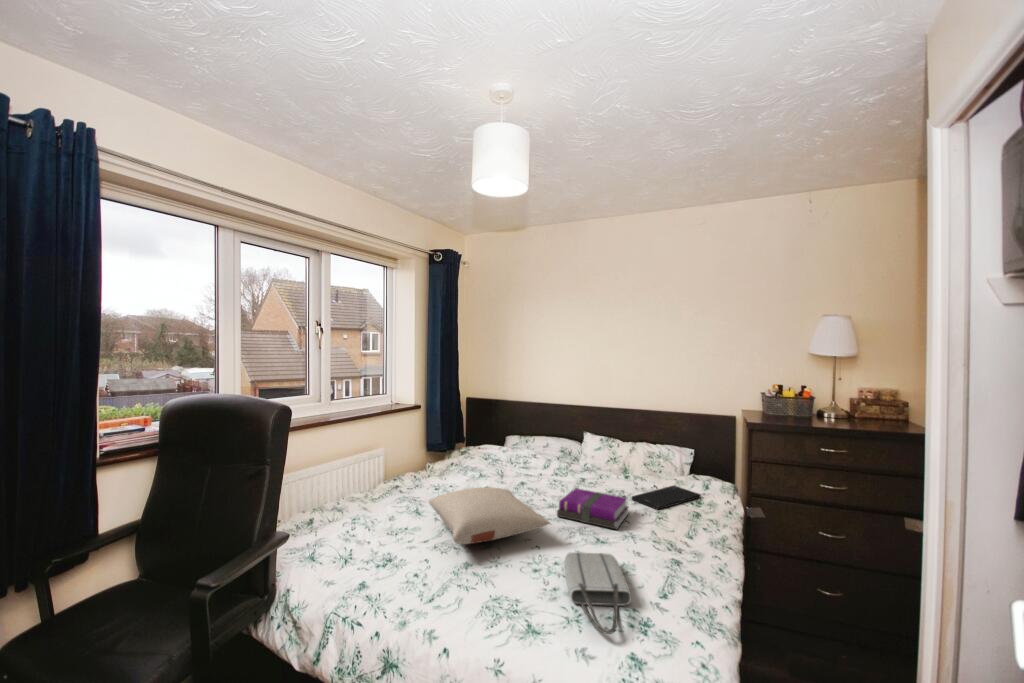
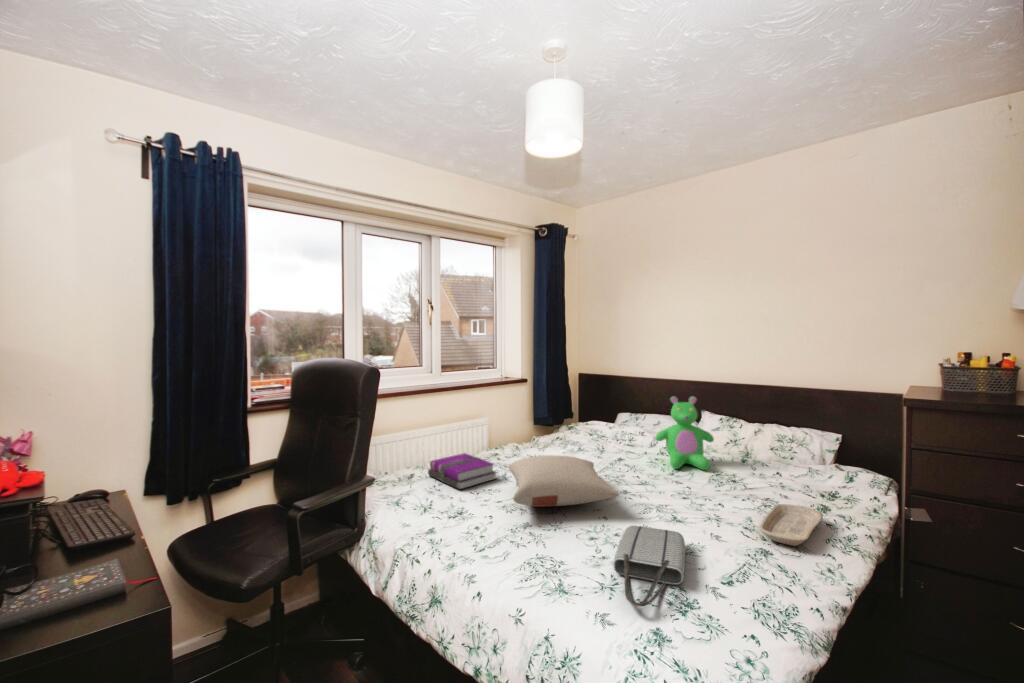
teddy bear: none [555,422,603,489] -> present [656,396,714,470]
smartphone: present [632,486,701,510] -> none [742,474,840,497]
notebook: present [557,488,628,529] -> present [428,453,496,489]
tray: none [666,516,704,553] -> present [759,504,823,546]

